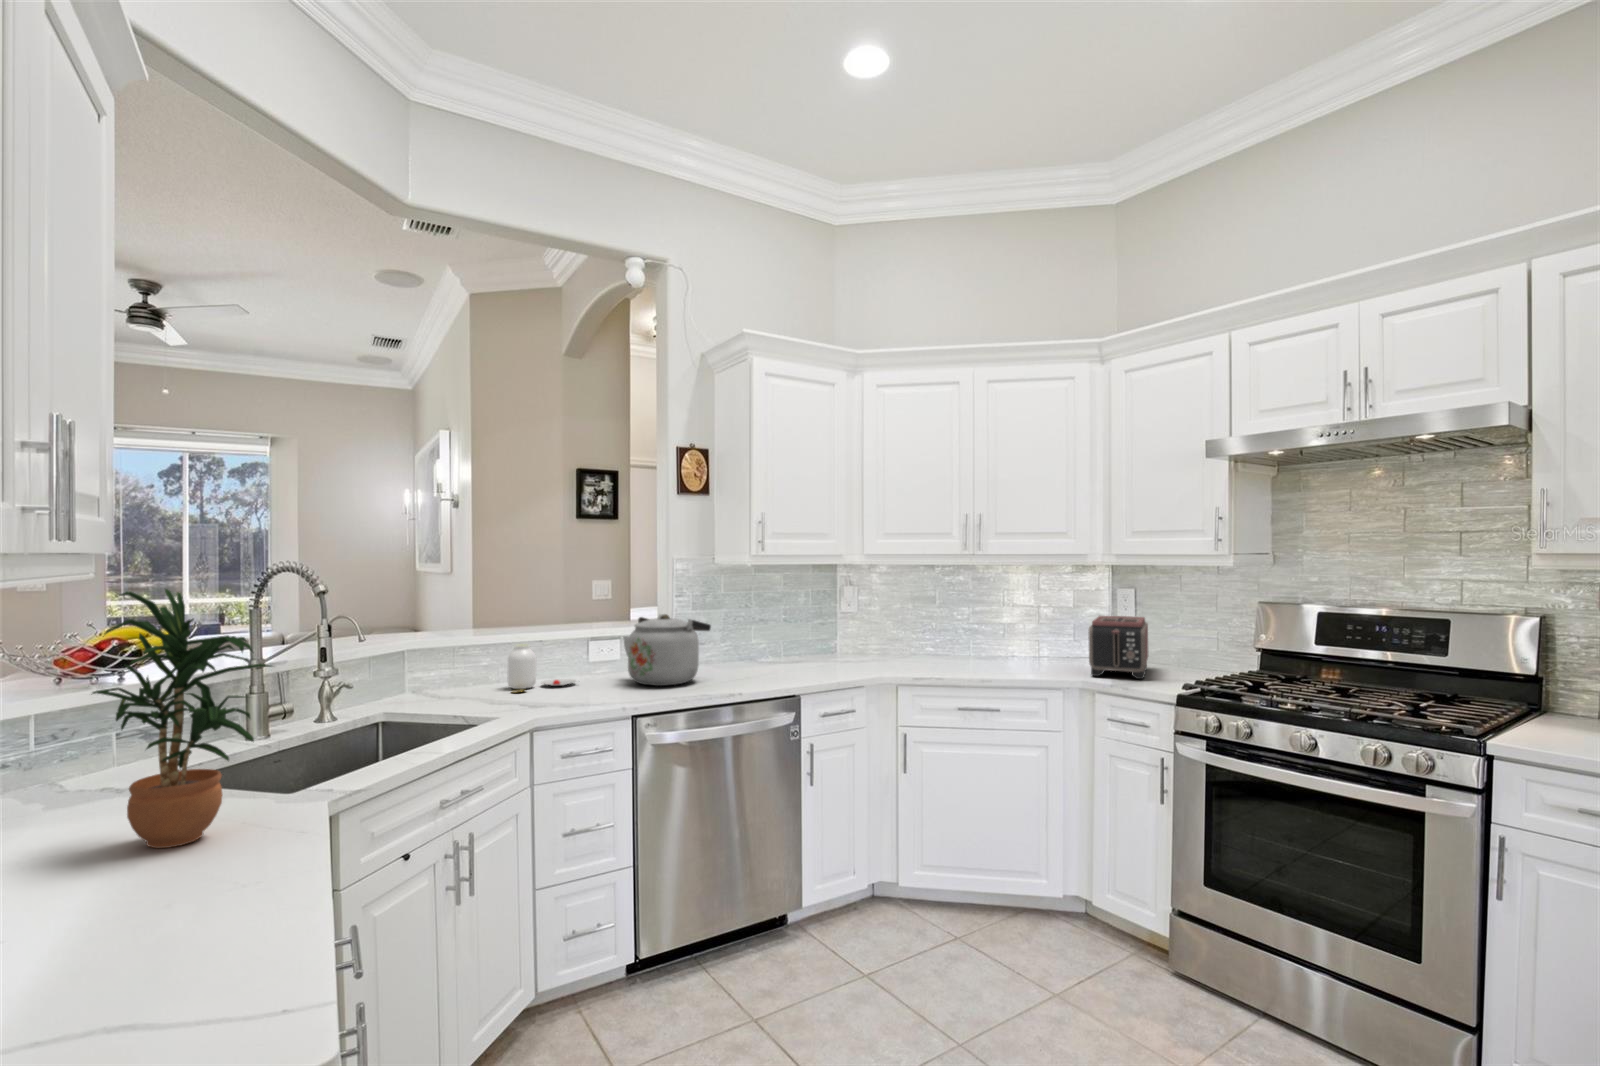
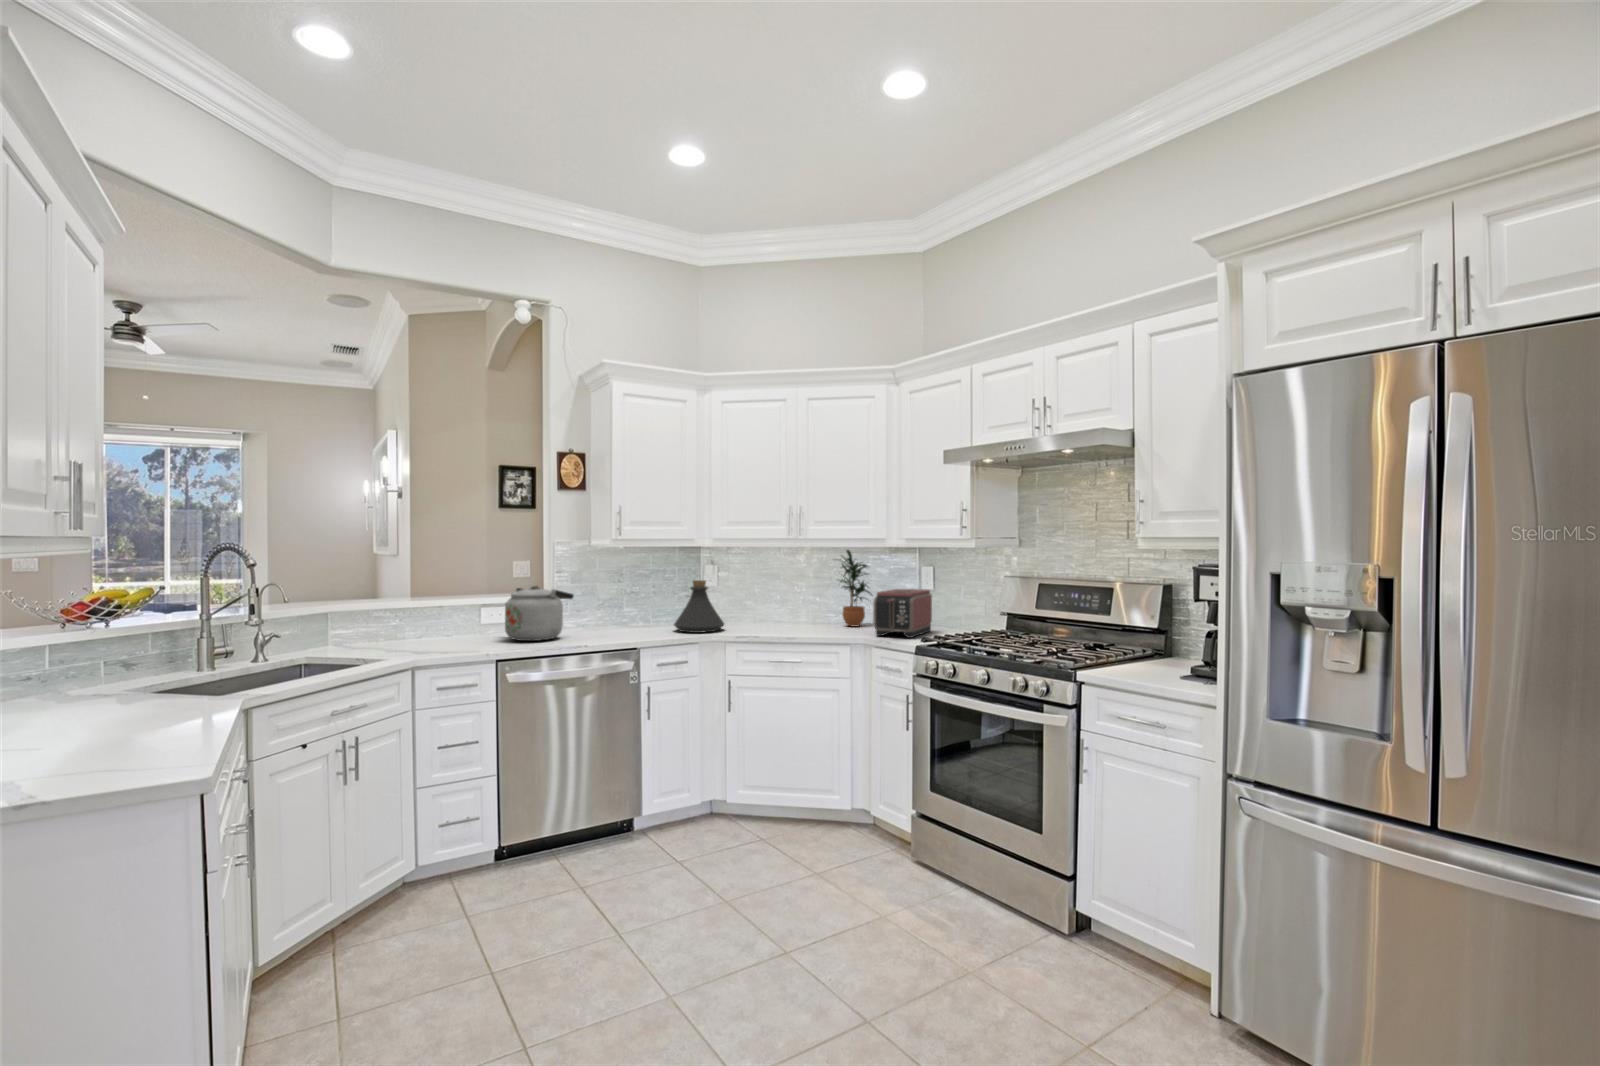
potted plant: present [93,589,271,849] -> present [840,550,871,626]
bottle: none [824,605,887,671] -> present [674,580,725,633]
jar: present [508,644,576,693] -> none [409,608,468,645]

